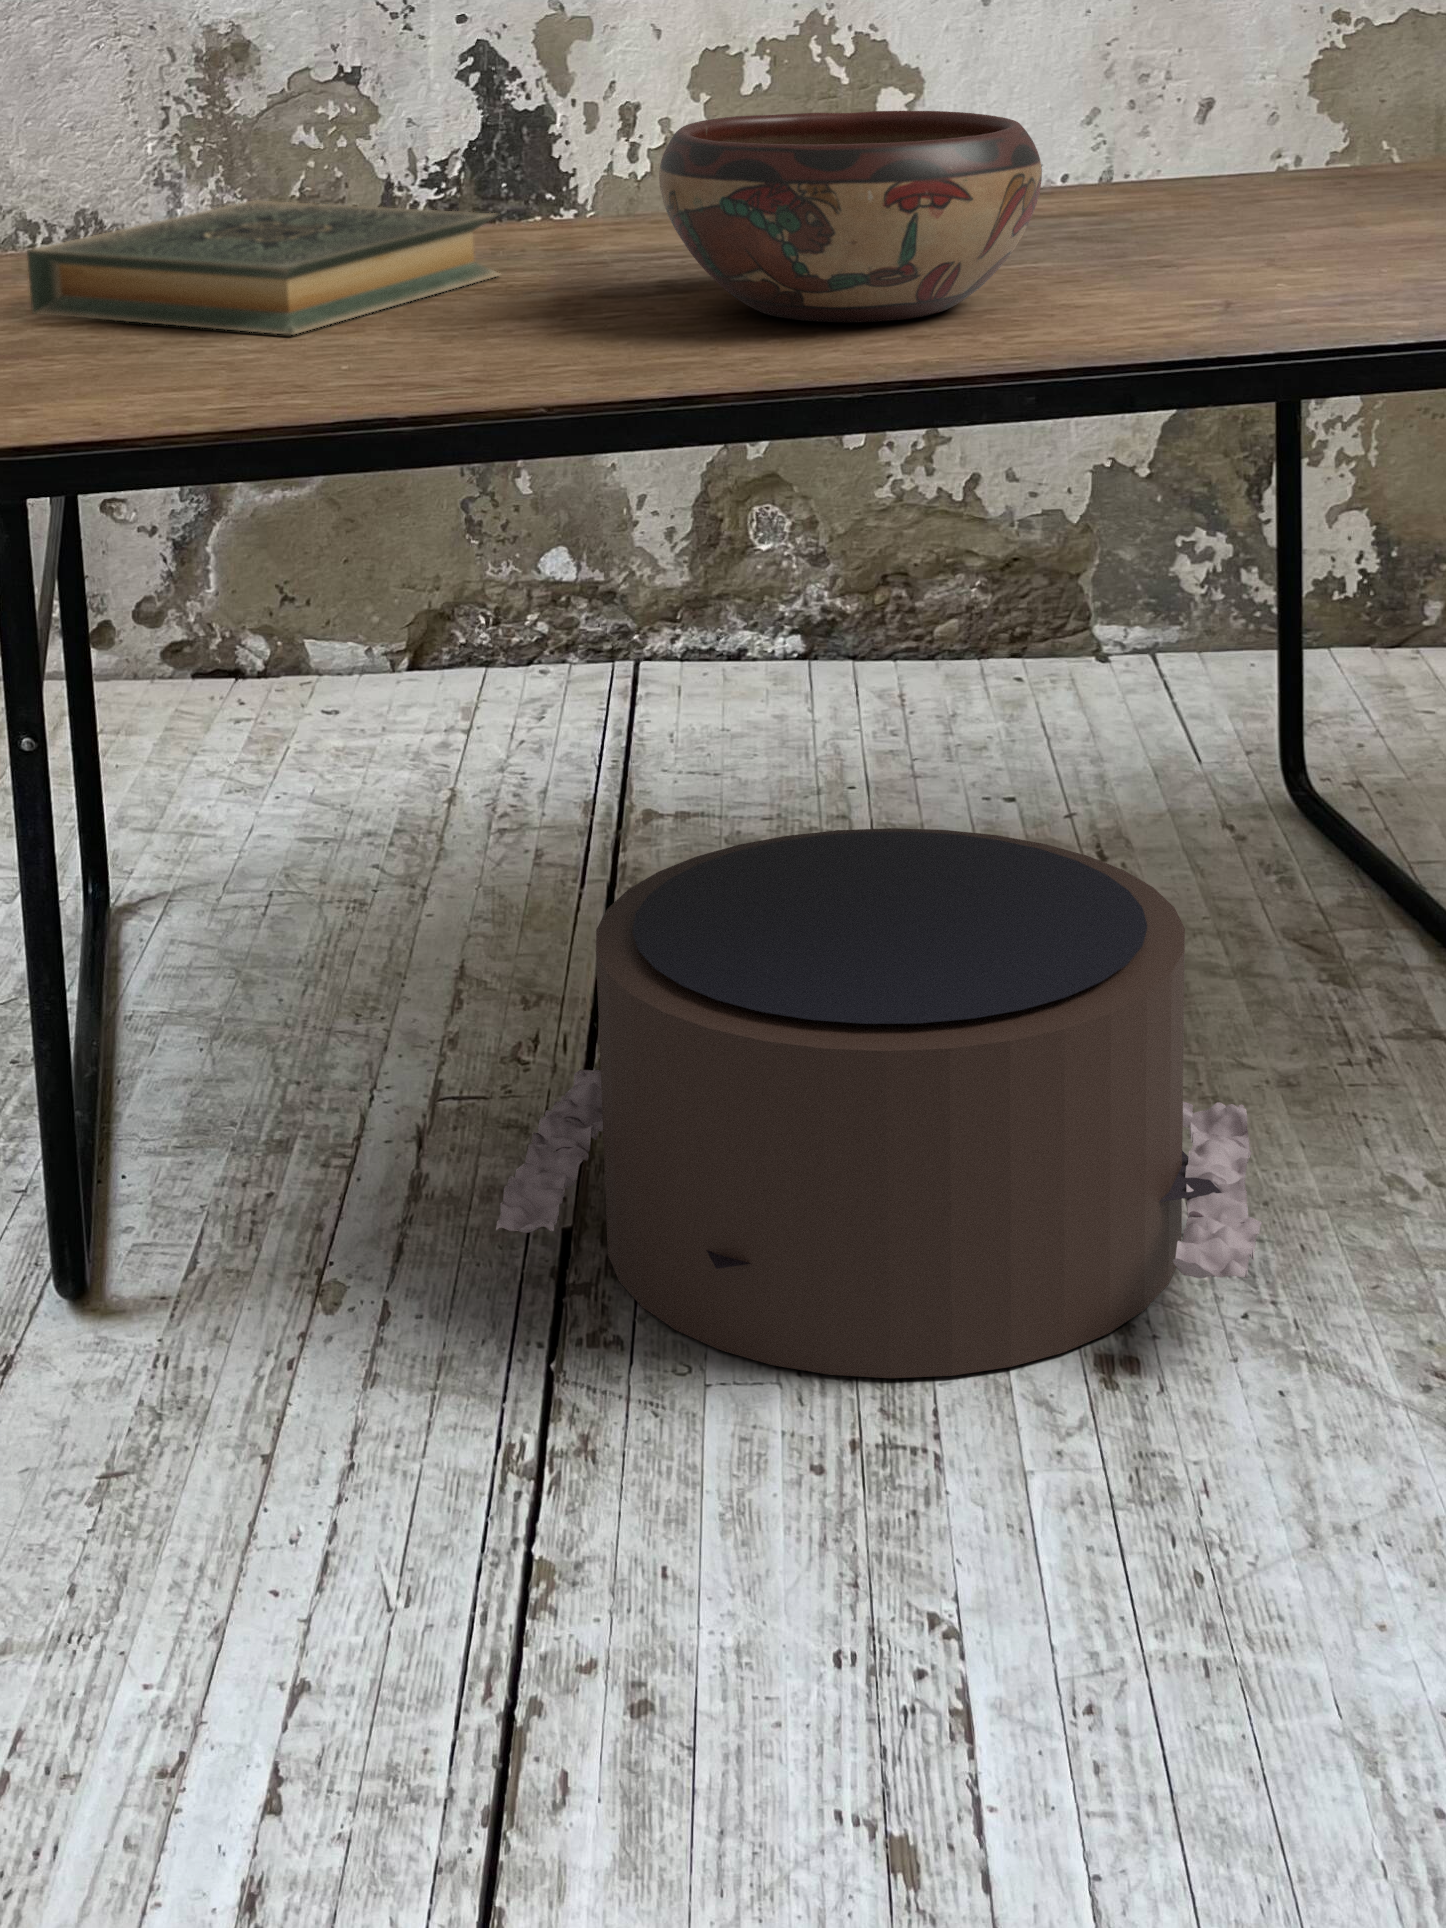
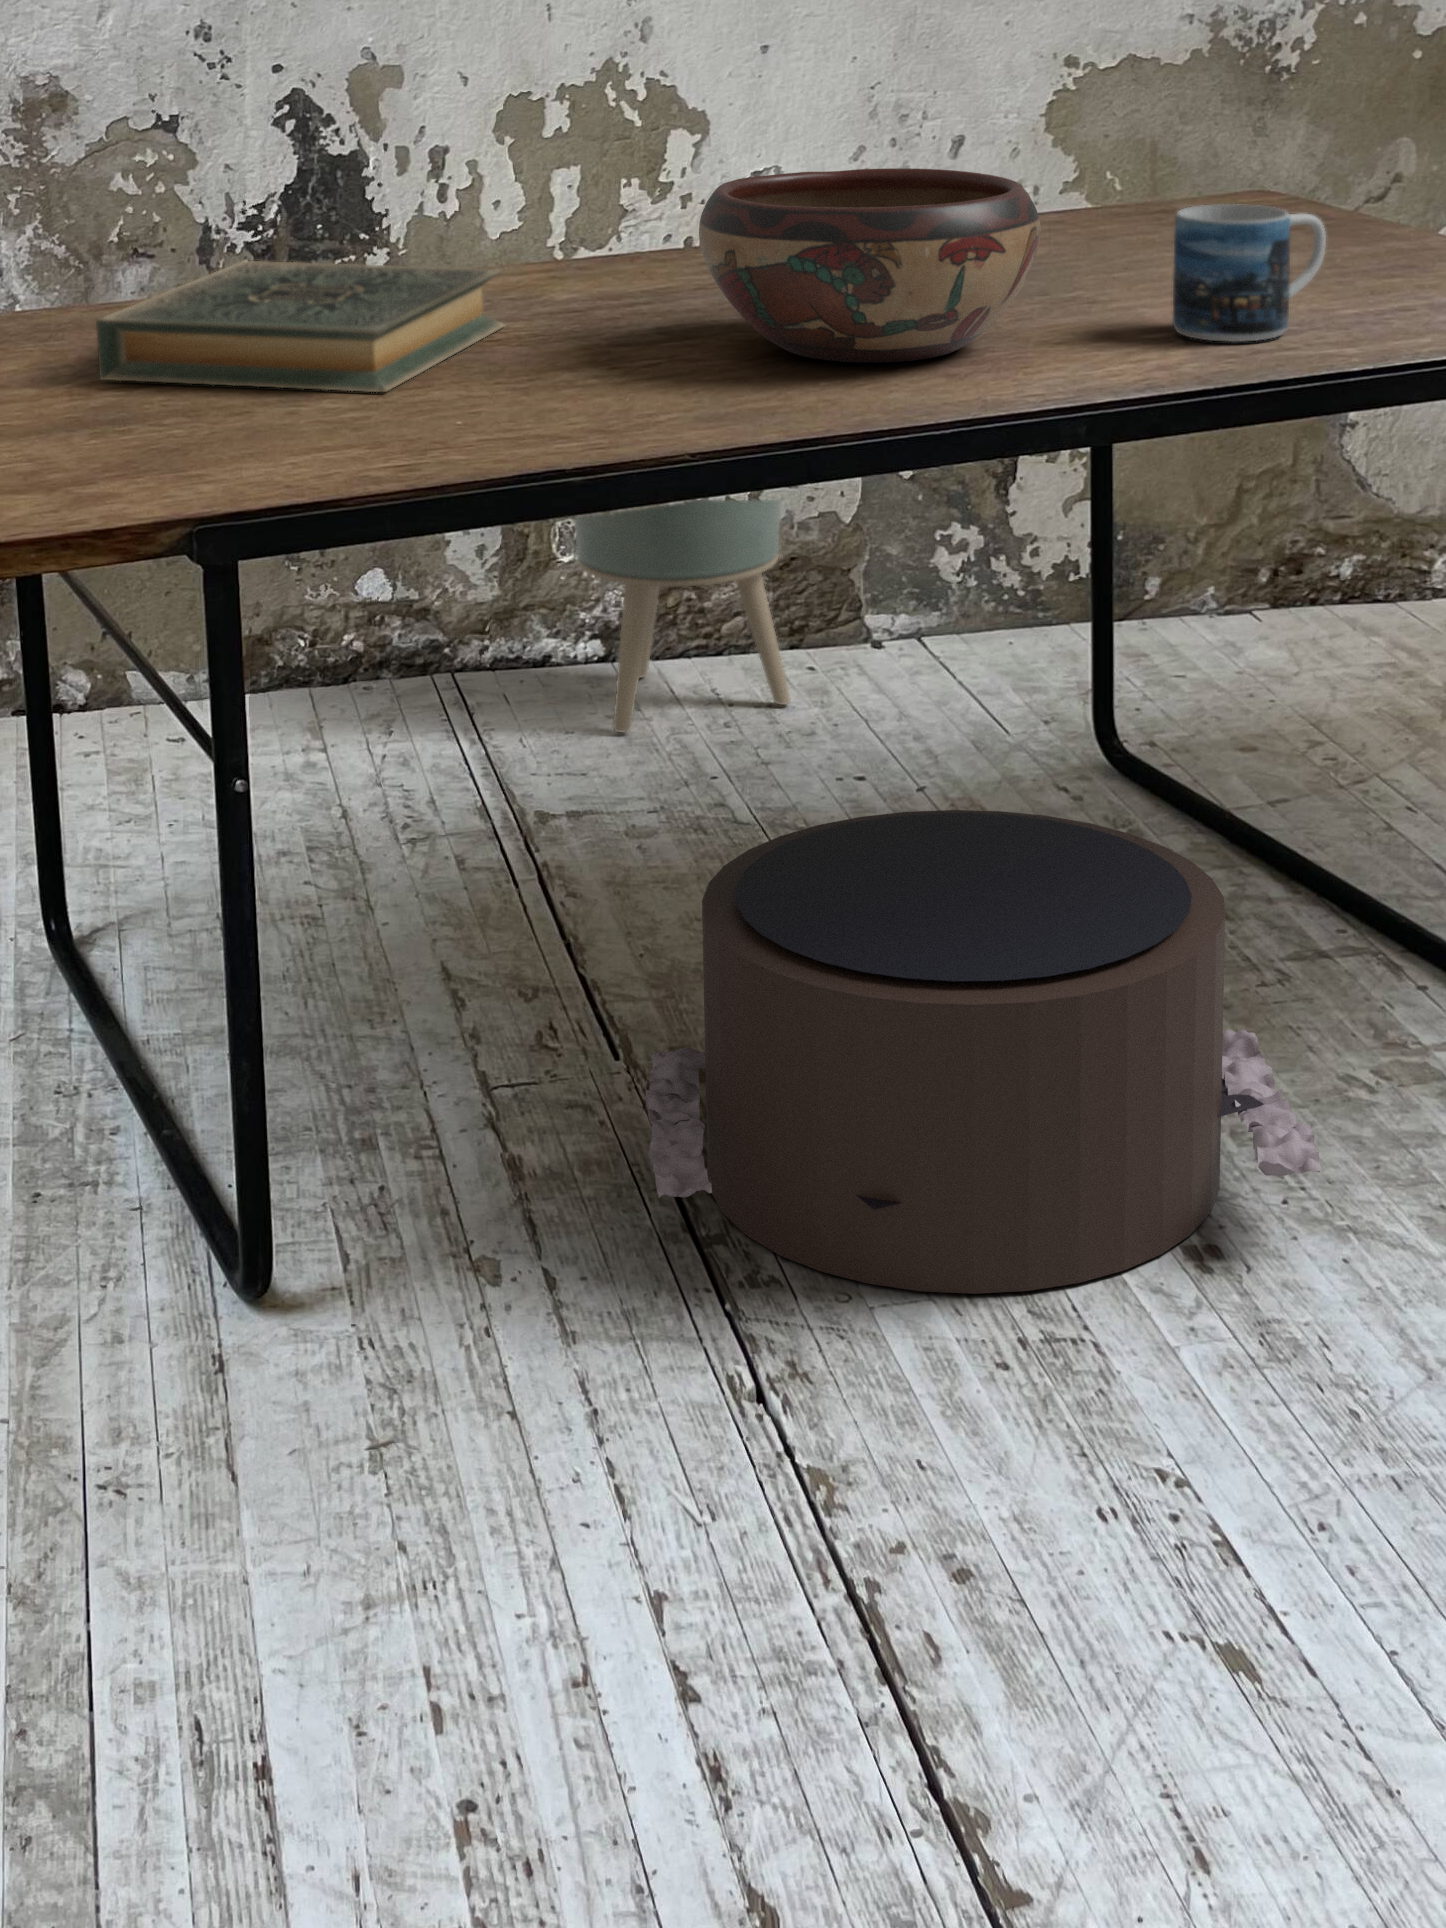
mug: none [1203,157,1393,313] -> present [1173,204,1326,342]
planter: none [731,325,978,729] -> present [574,499,791,732]

